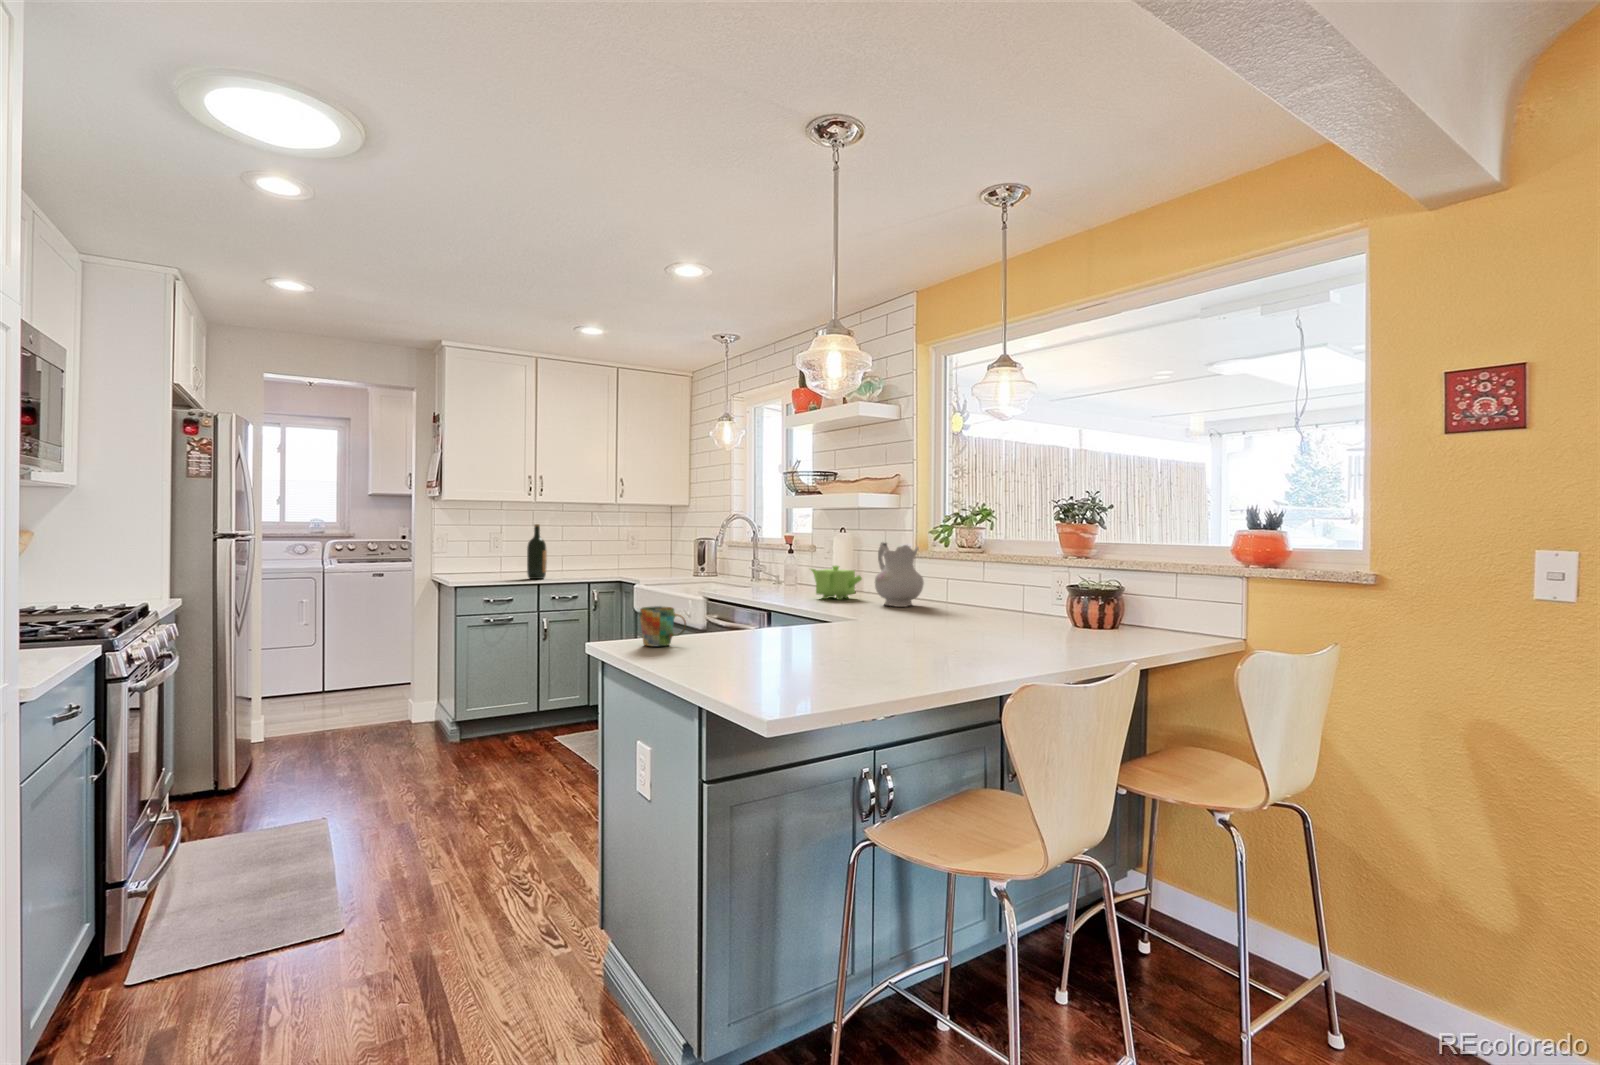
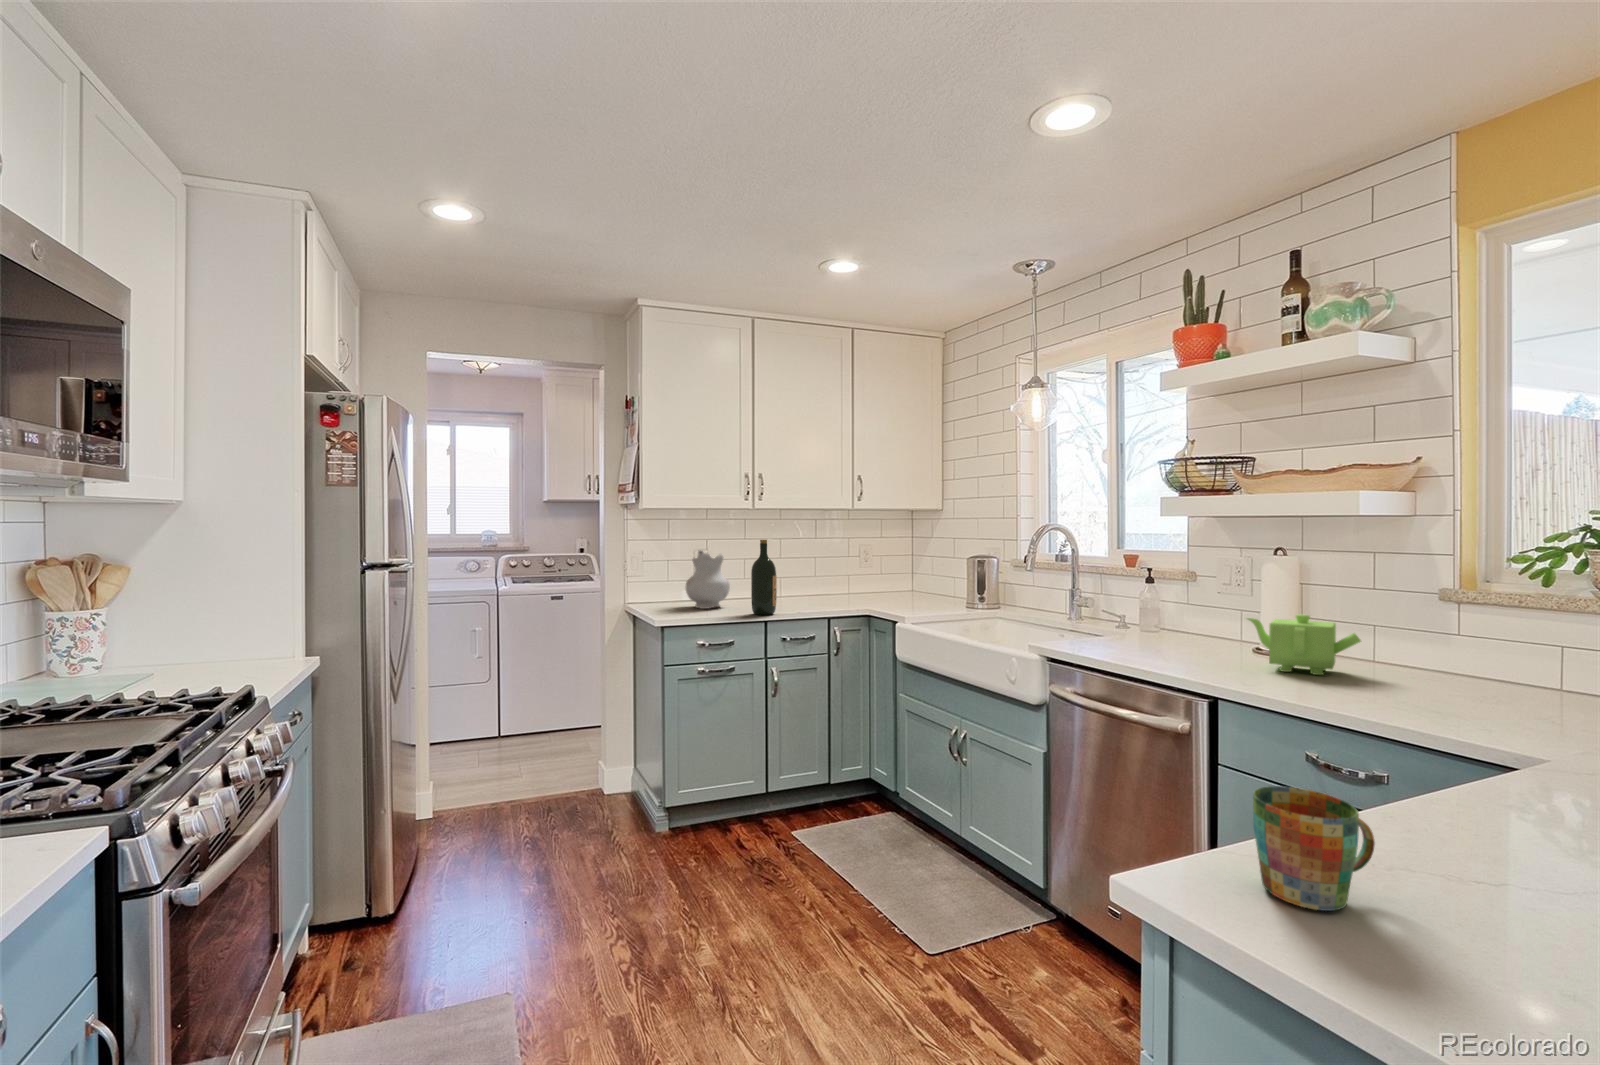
ceramic pitcher: present [875,543,924,607] -> present [686,550,730,609]

